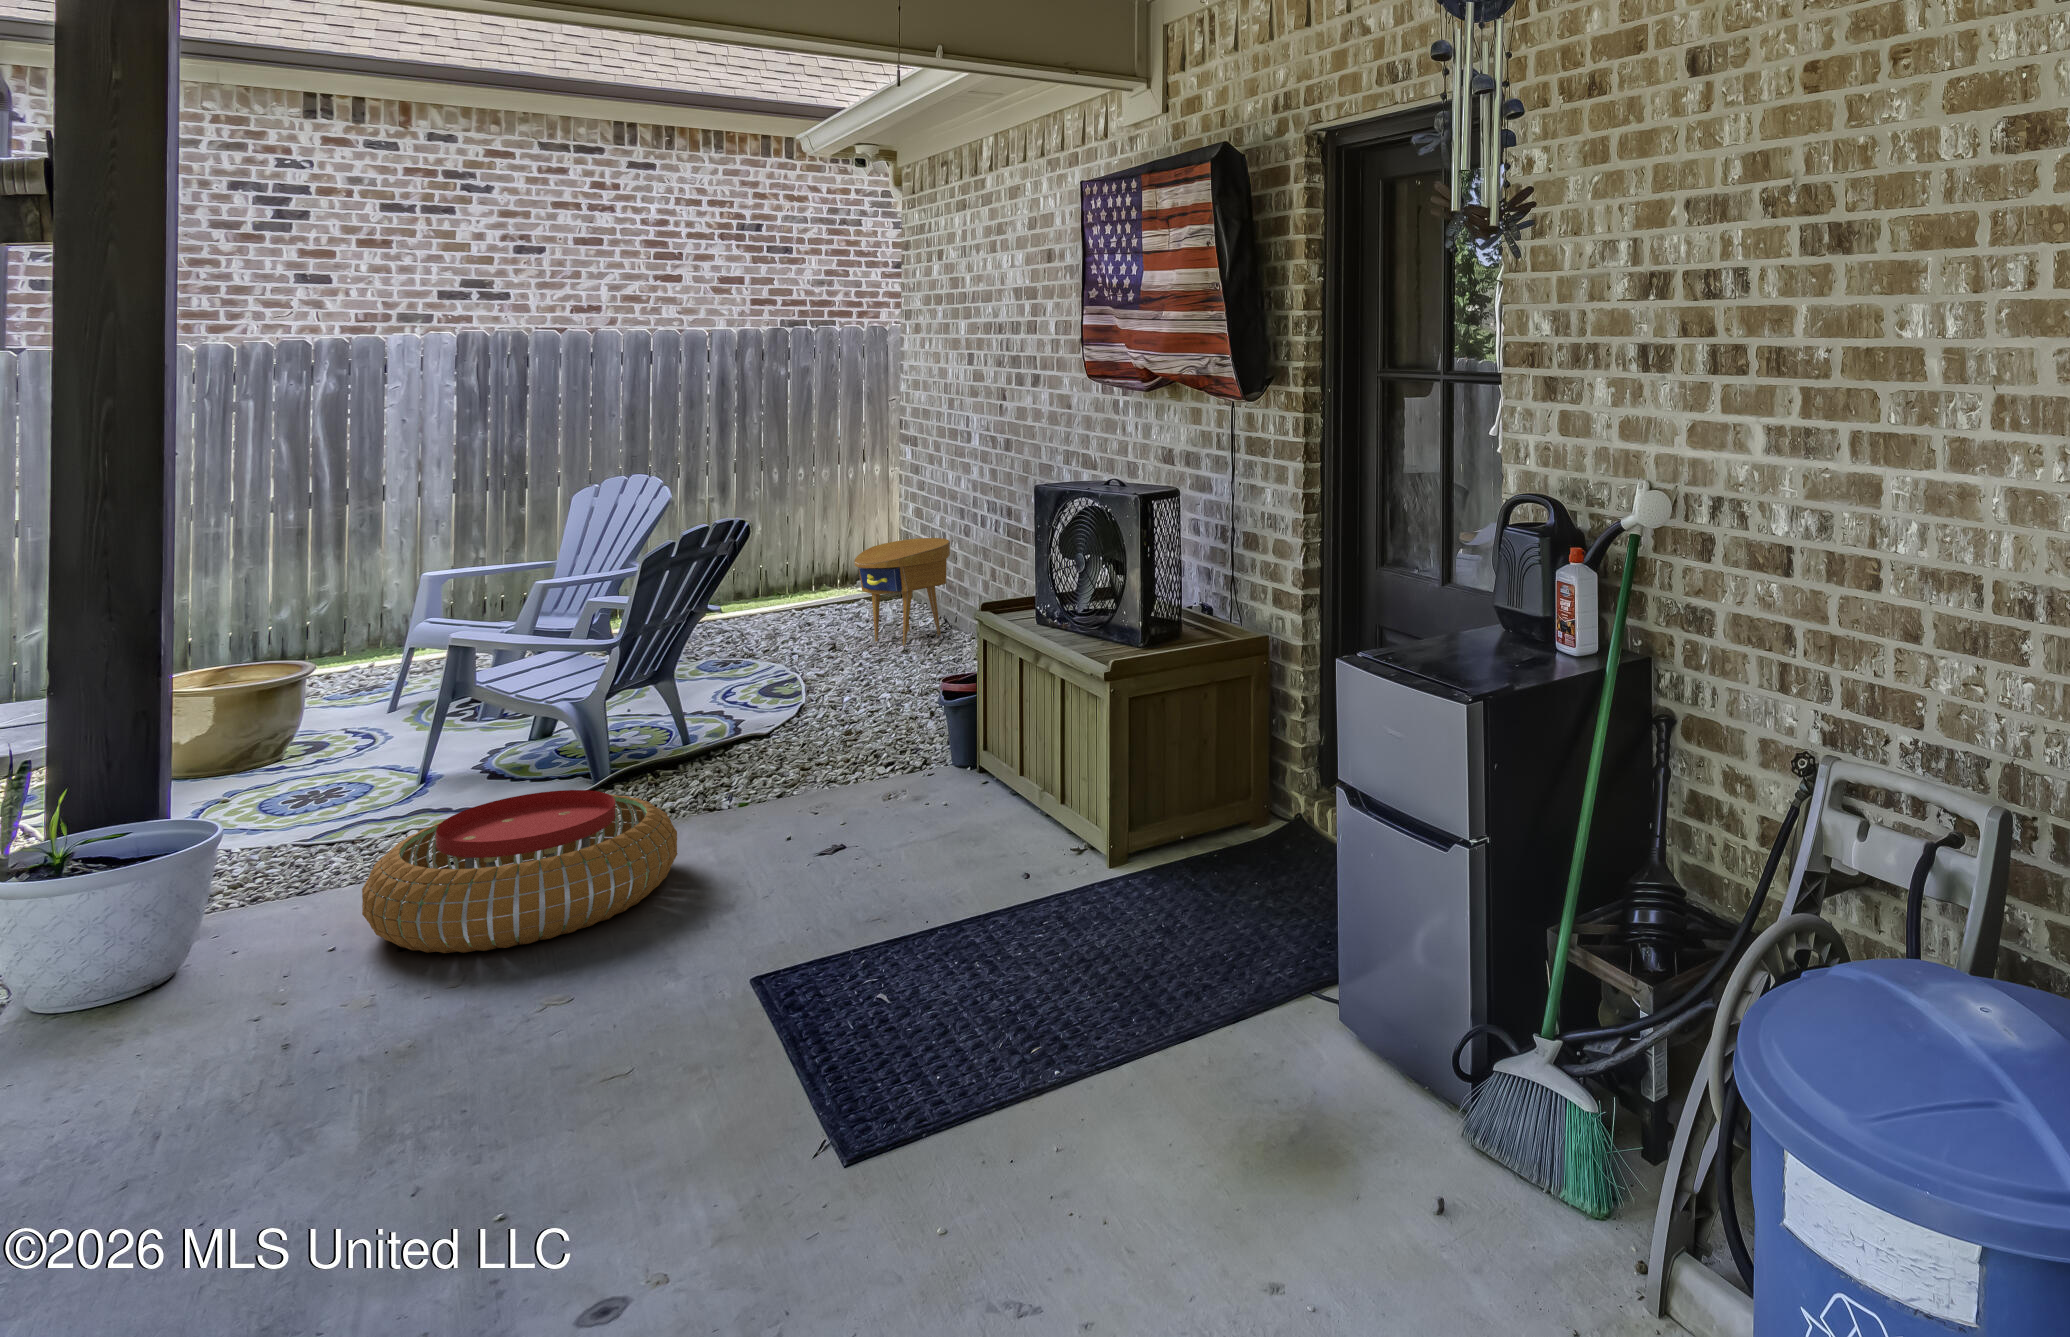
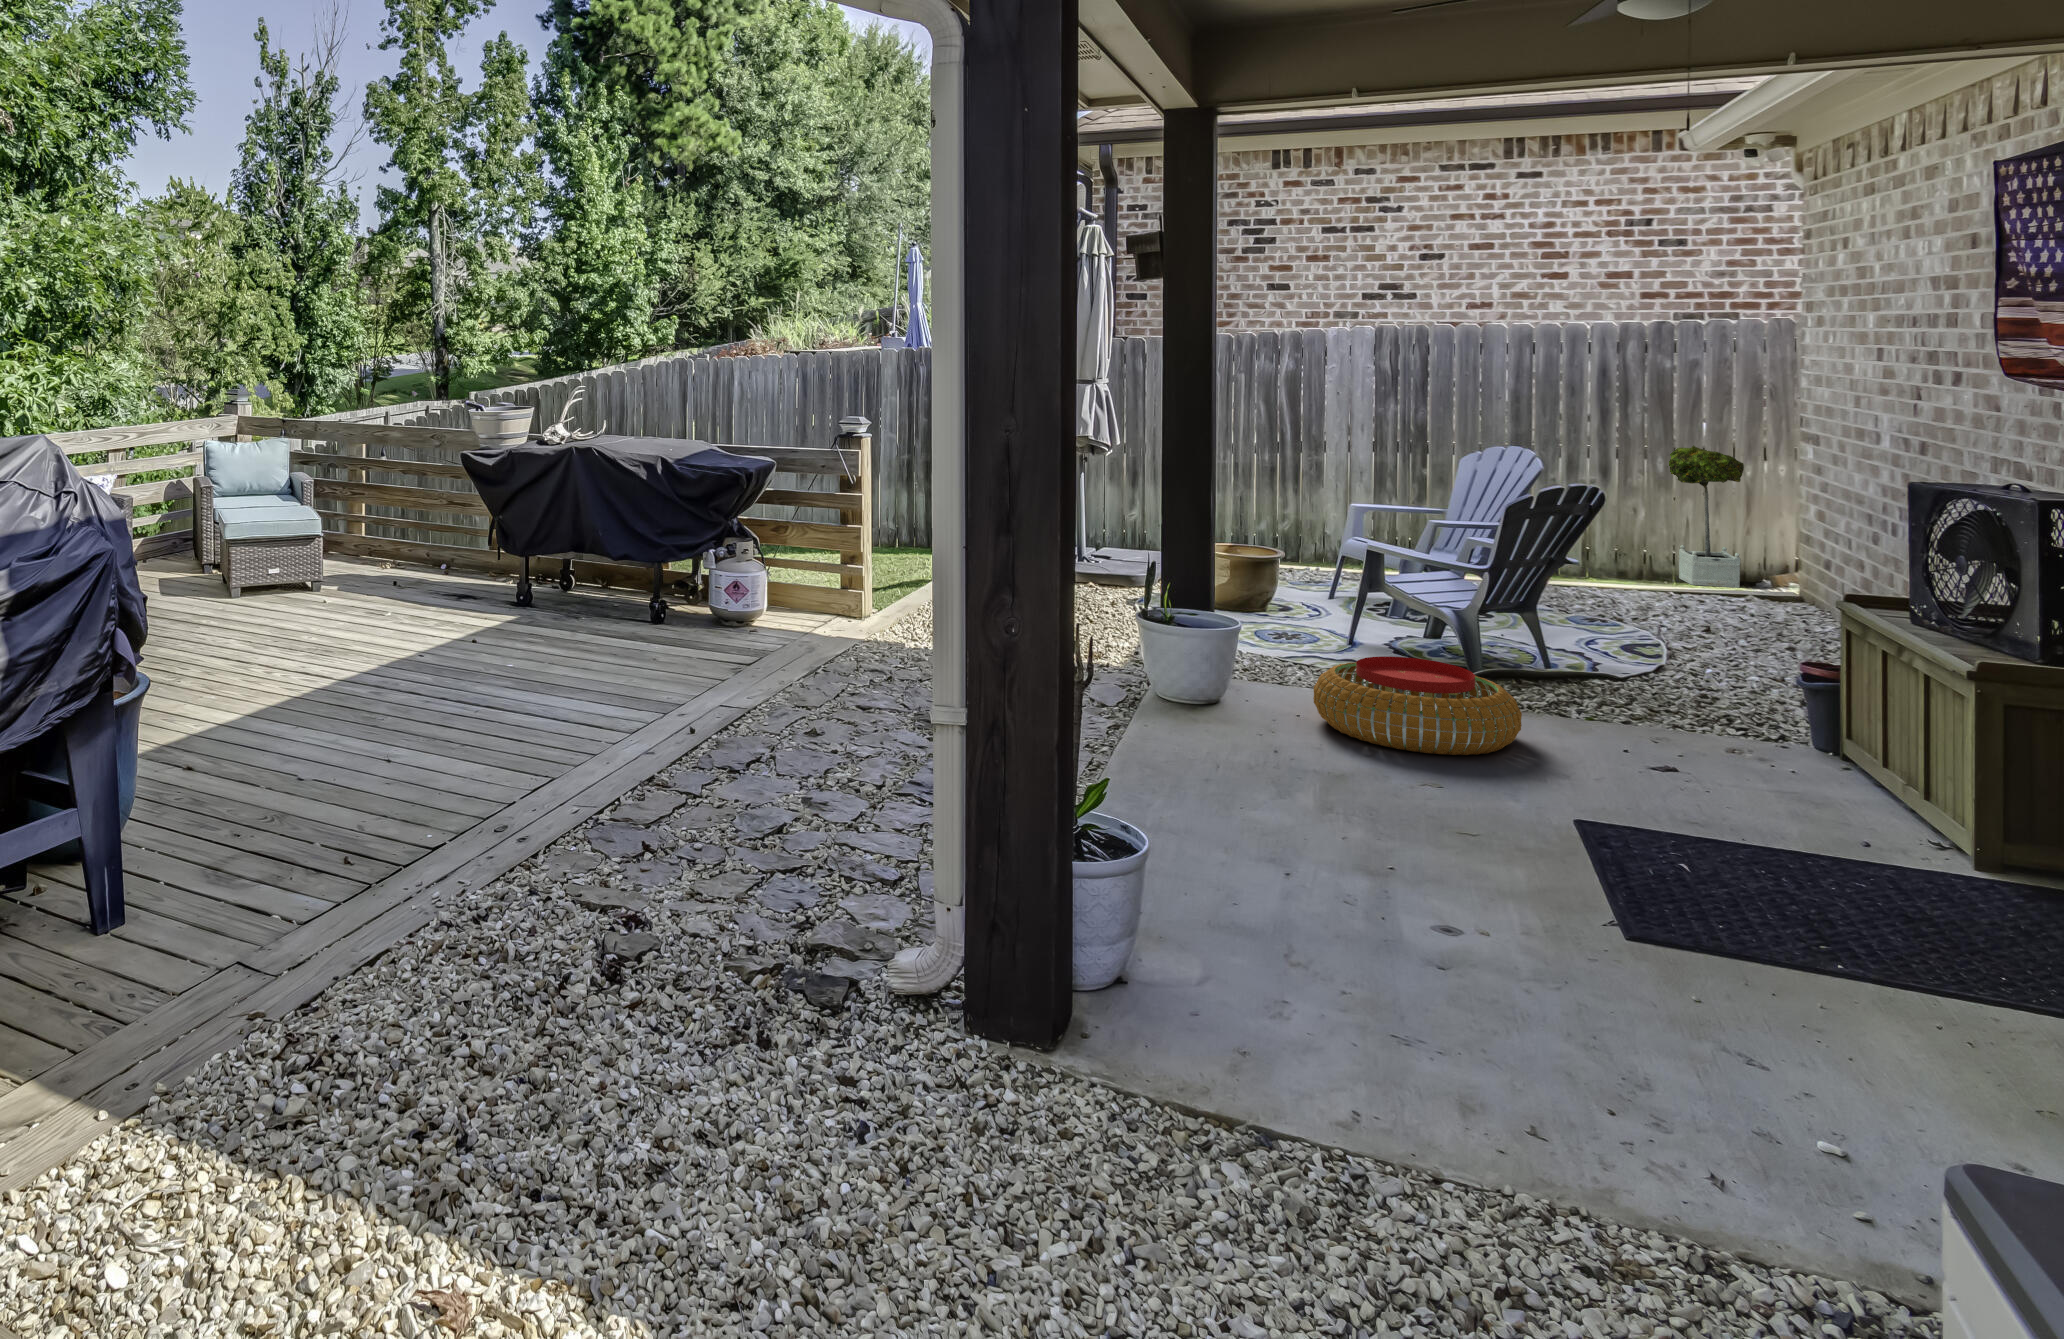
potted tree: none [785,457,853,597] -> present [1669,445,1744,588]
side table: present [855,538,950,646] -> none [1730,537,1850,643]

